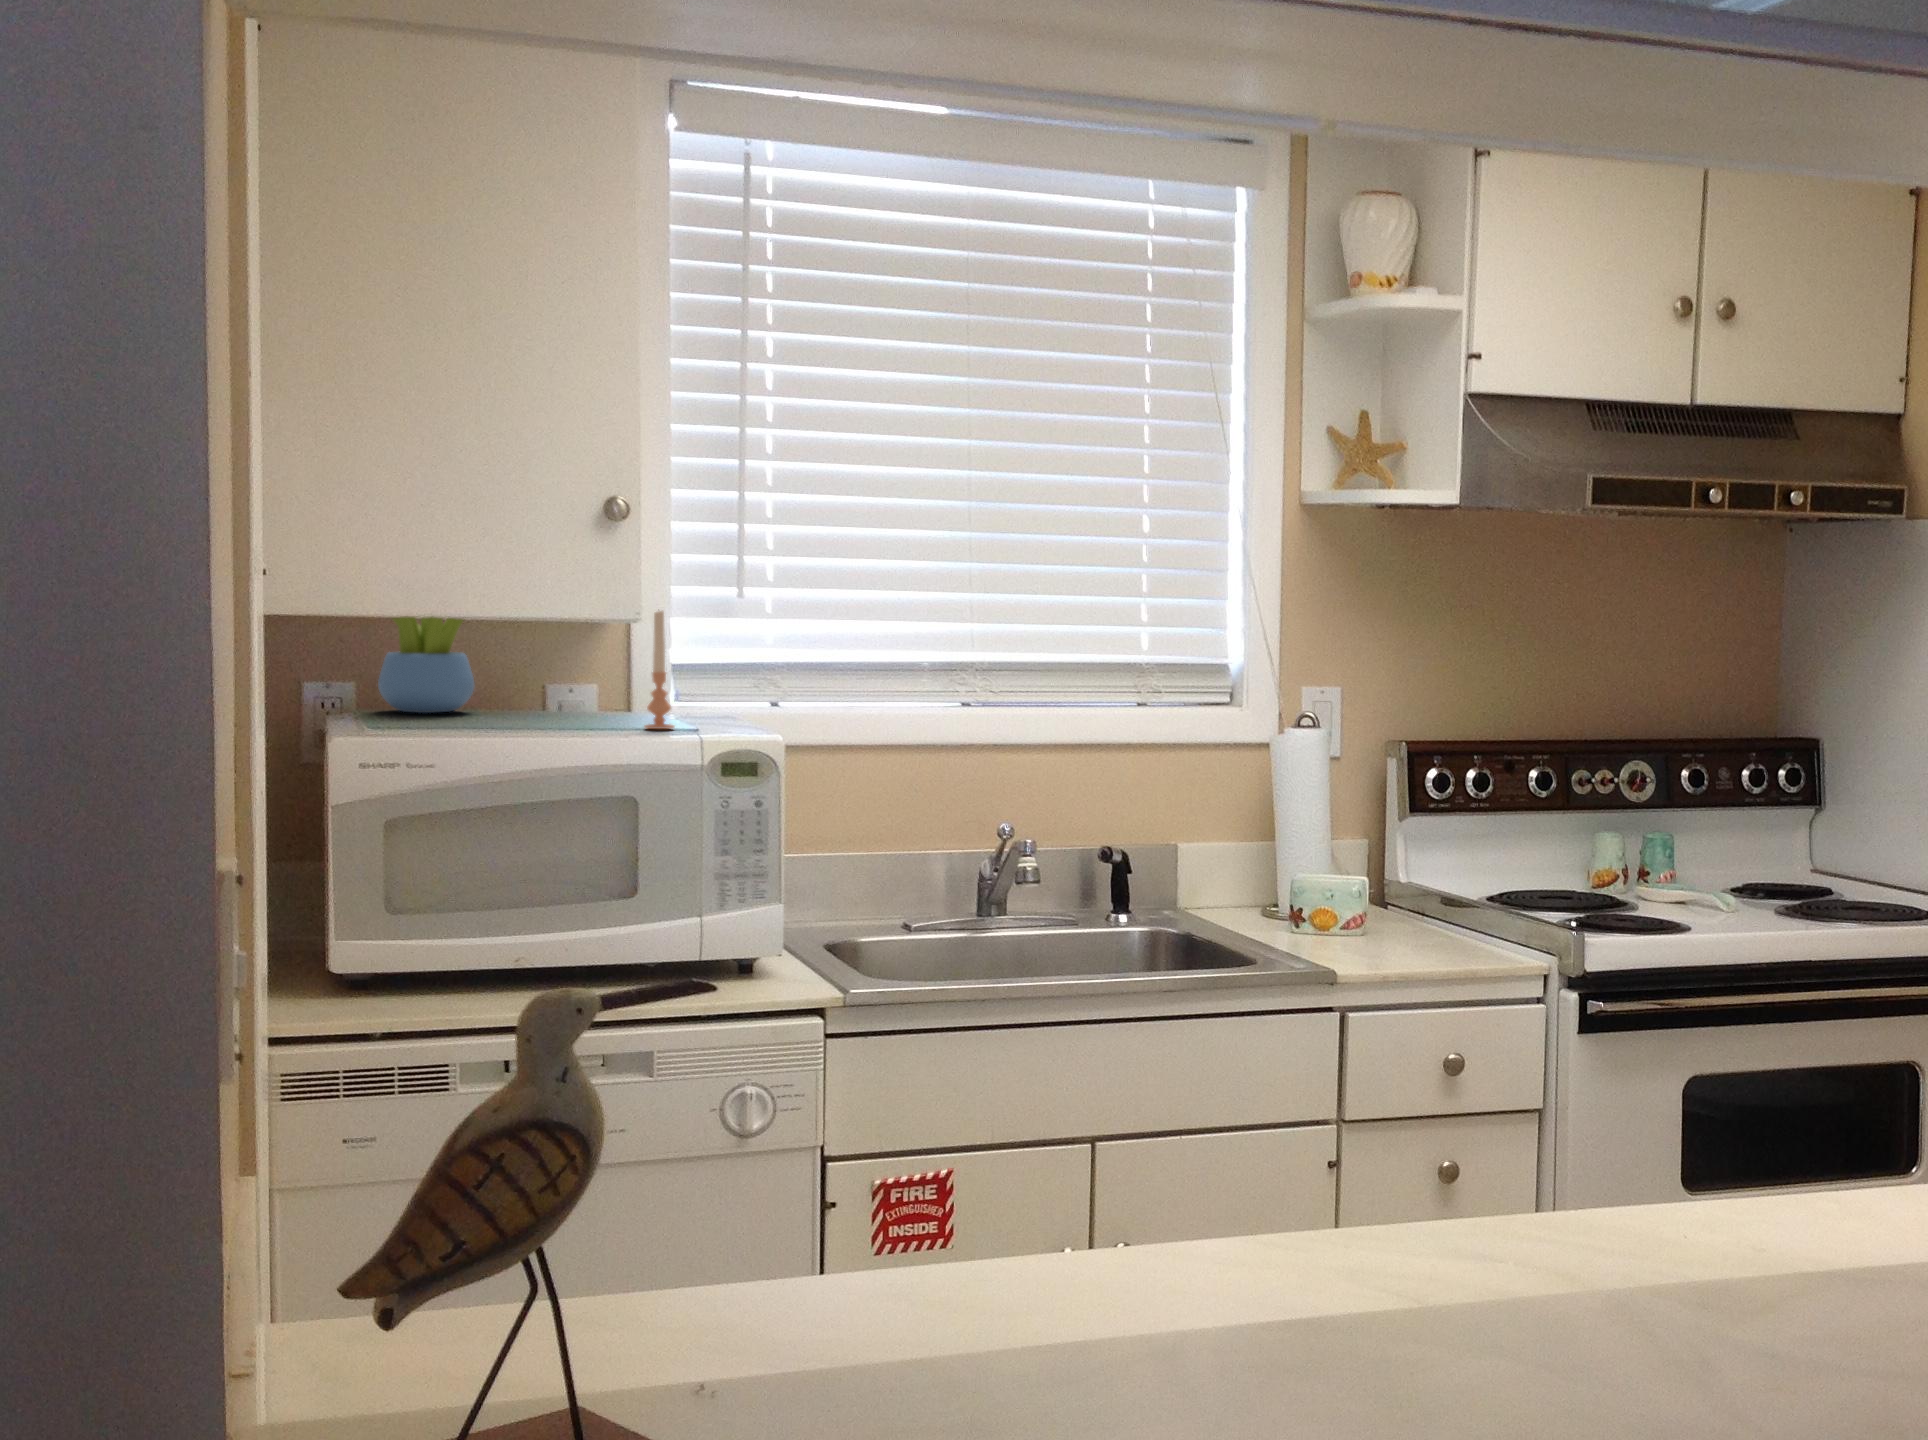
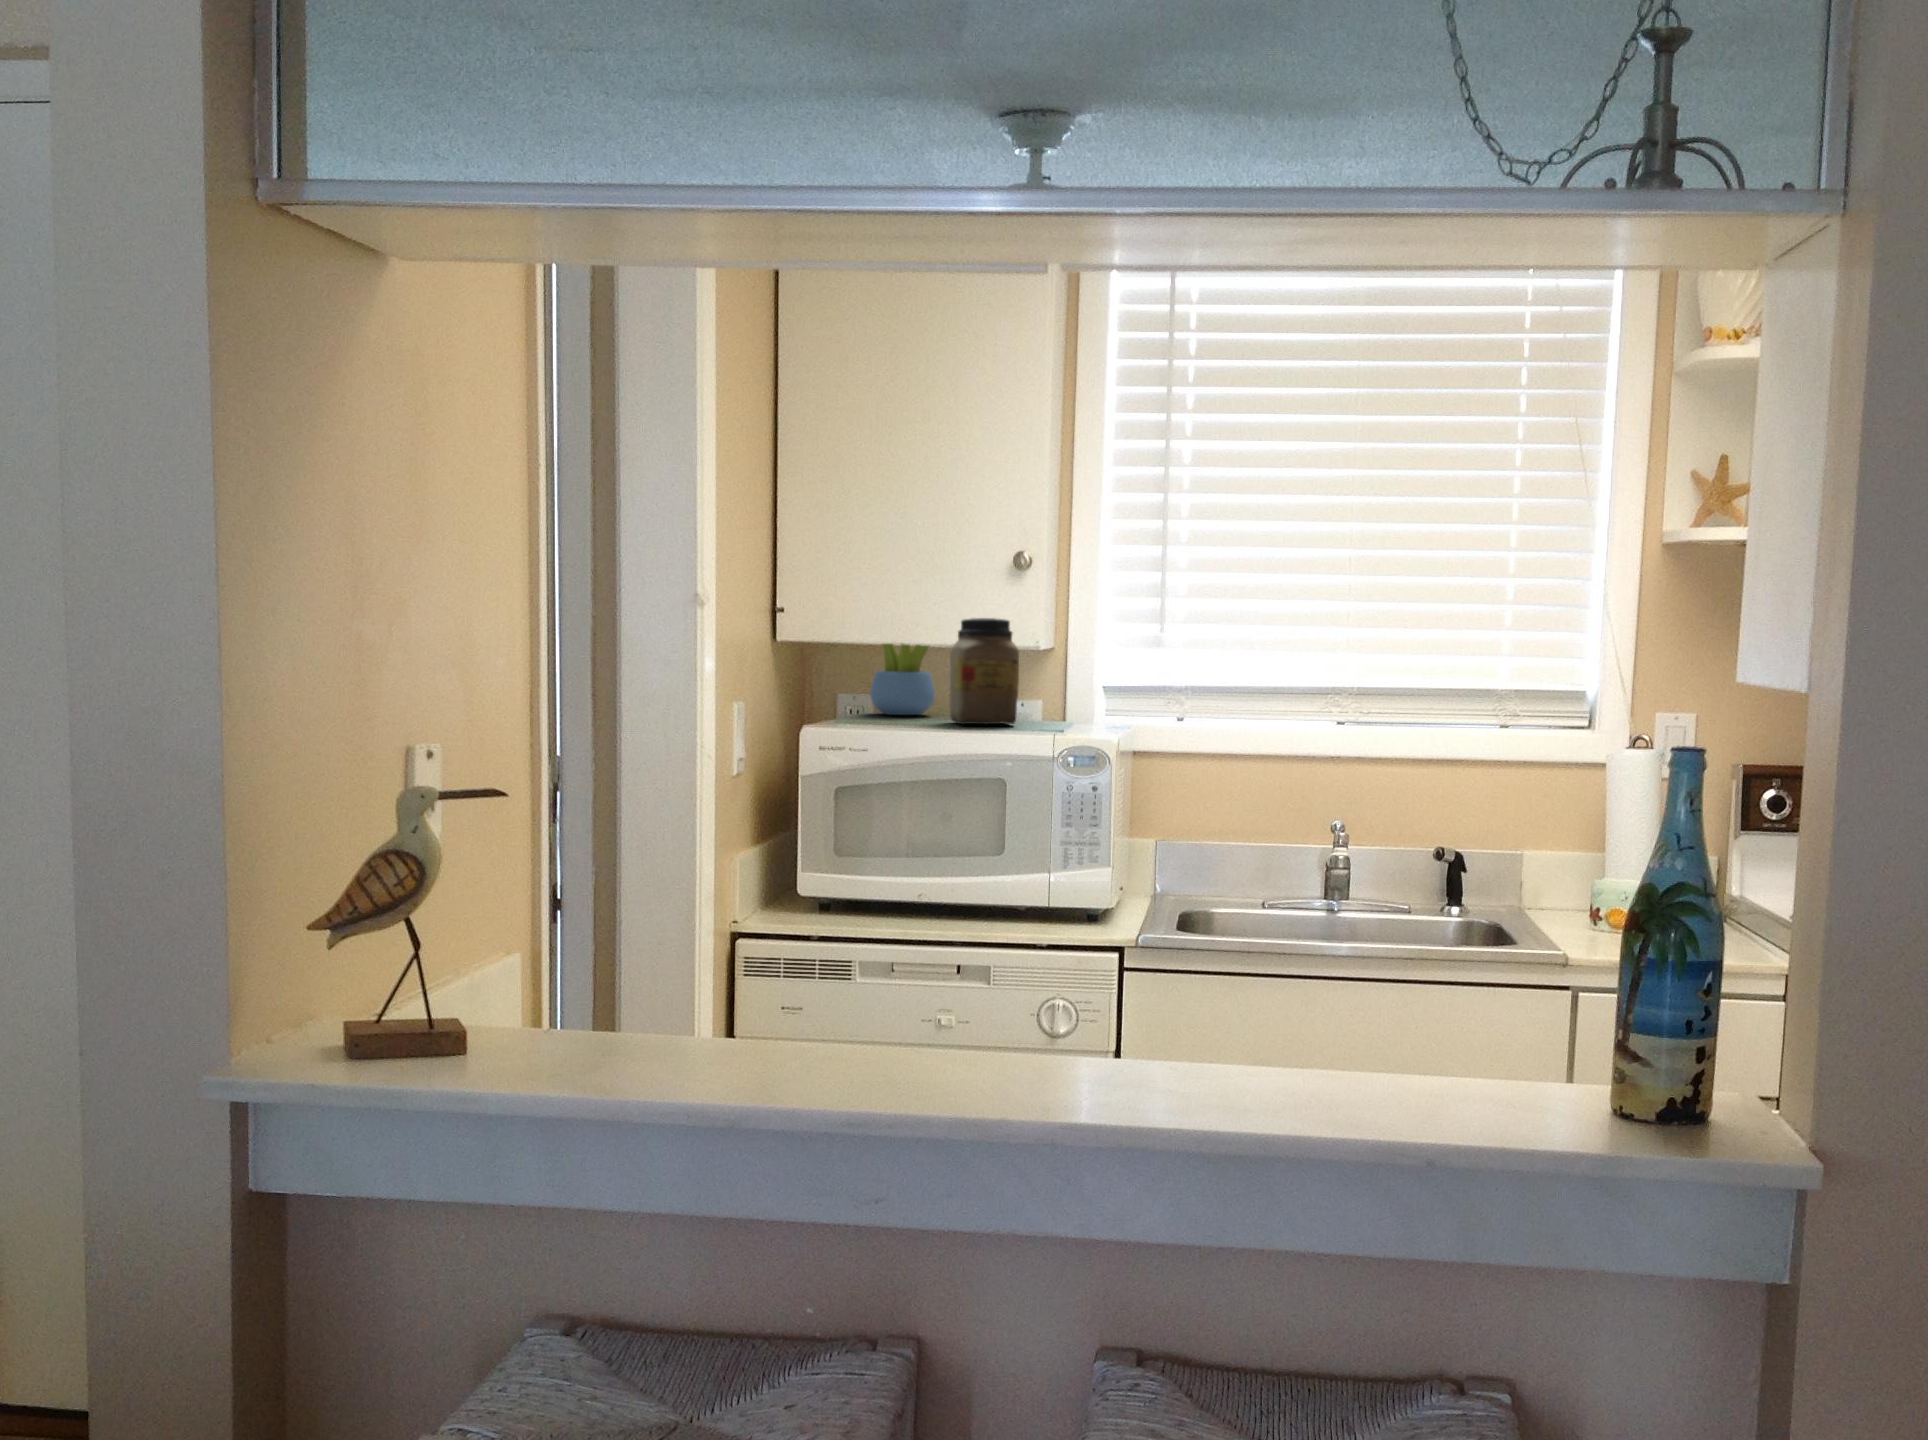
jar: none [515,582,620,725] -> present [950,618,1019,724]
candle: present [644,611,674,729] -> none [1027,639,1049,730]

